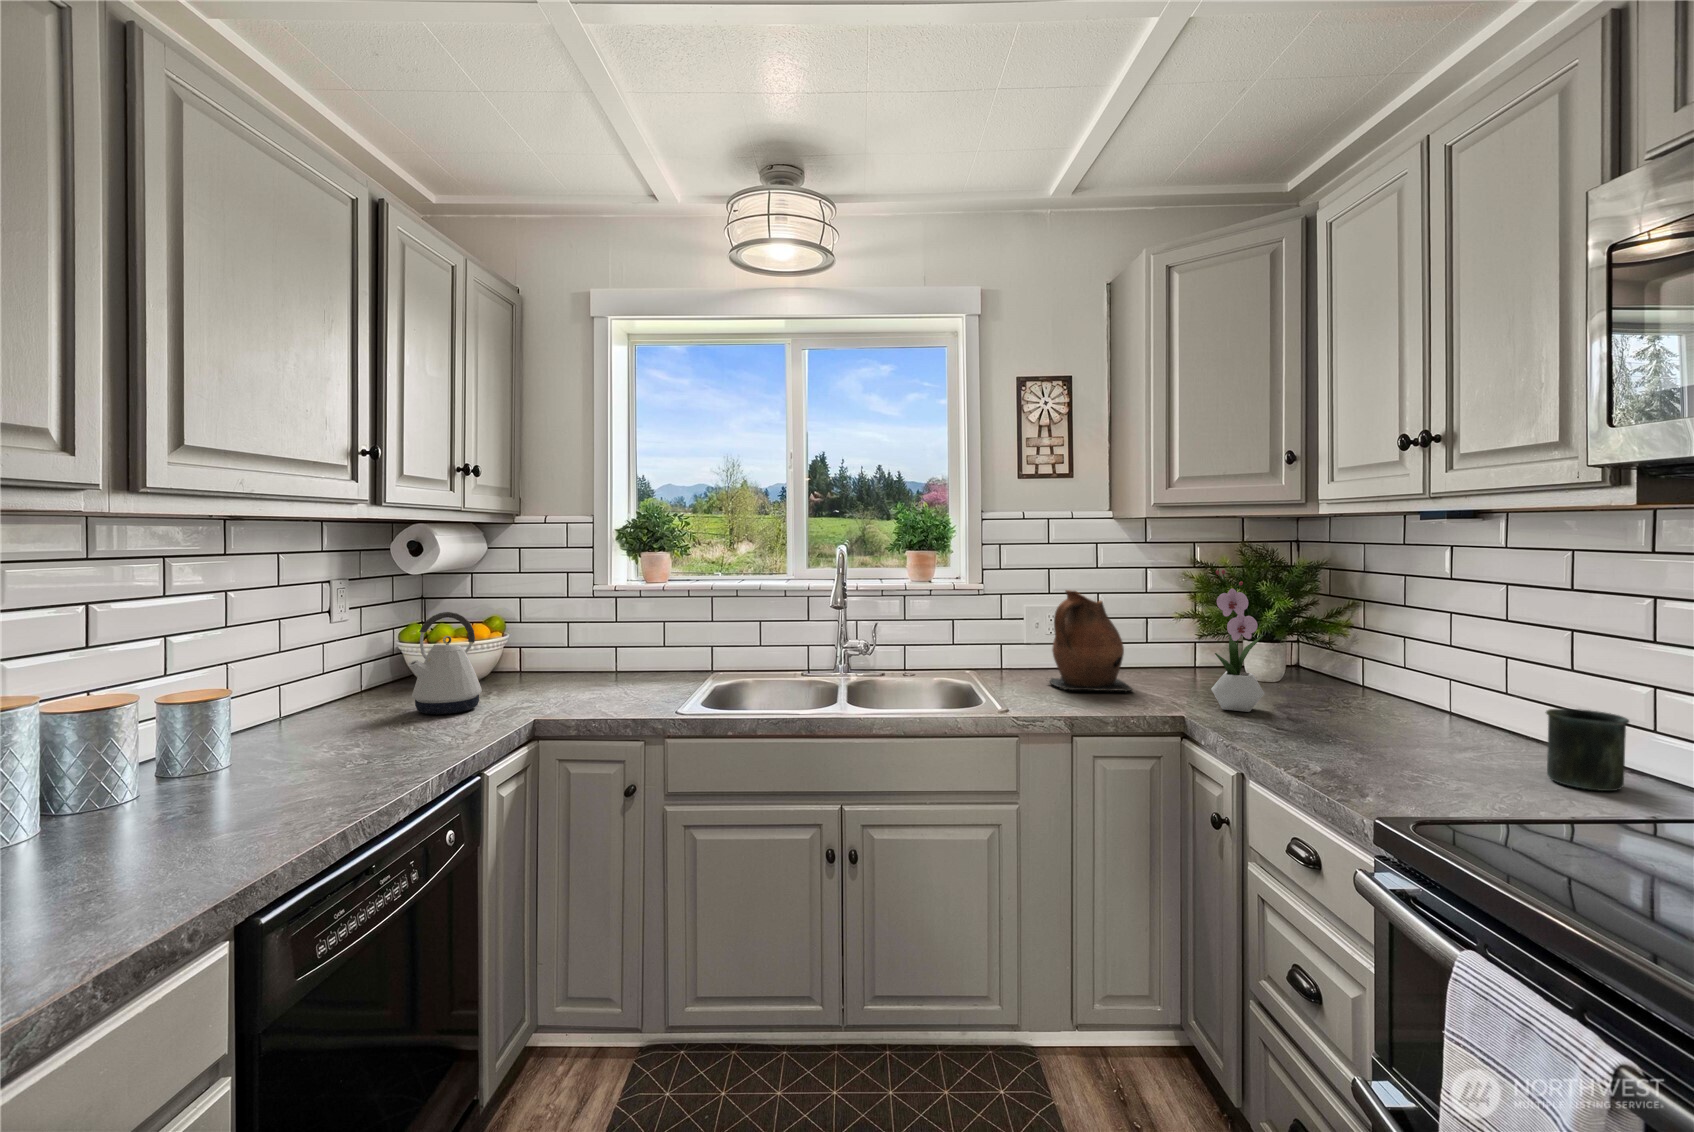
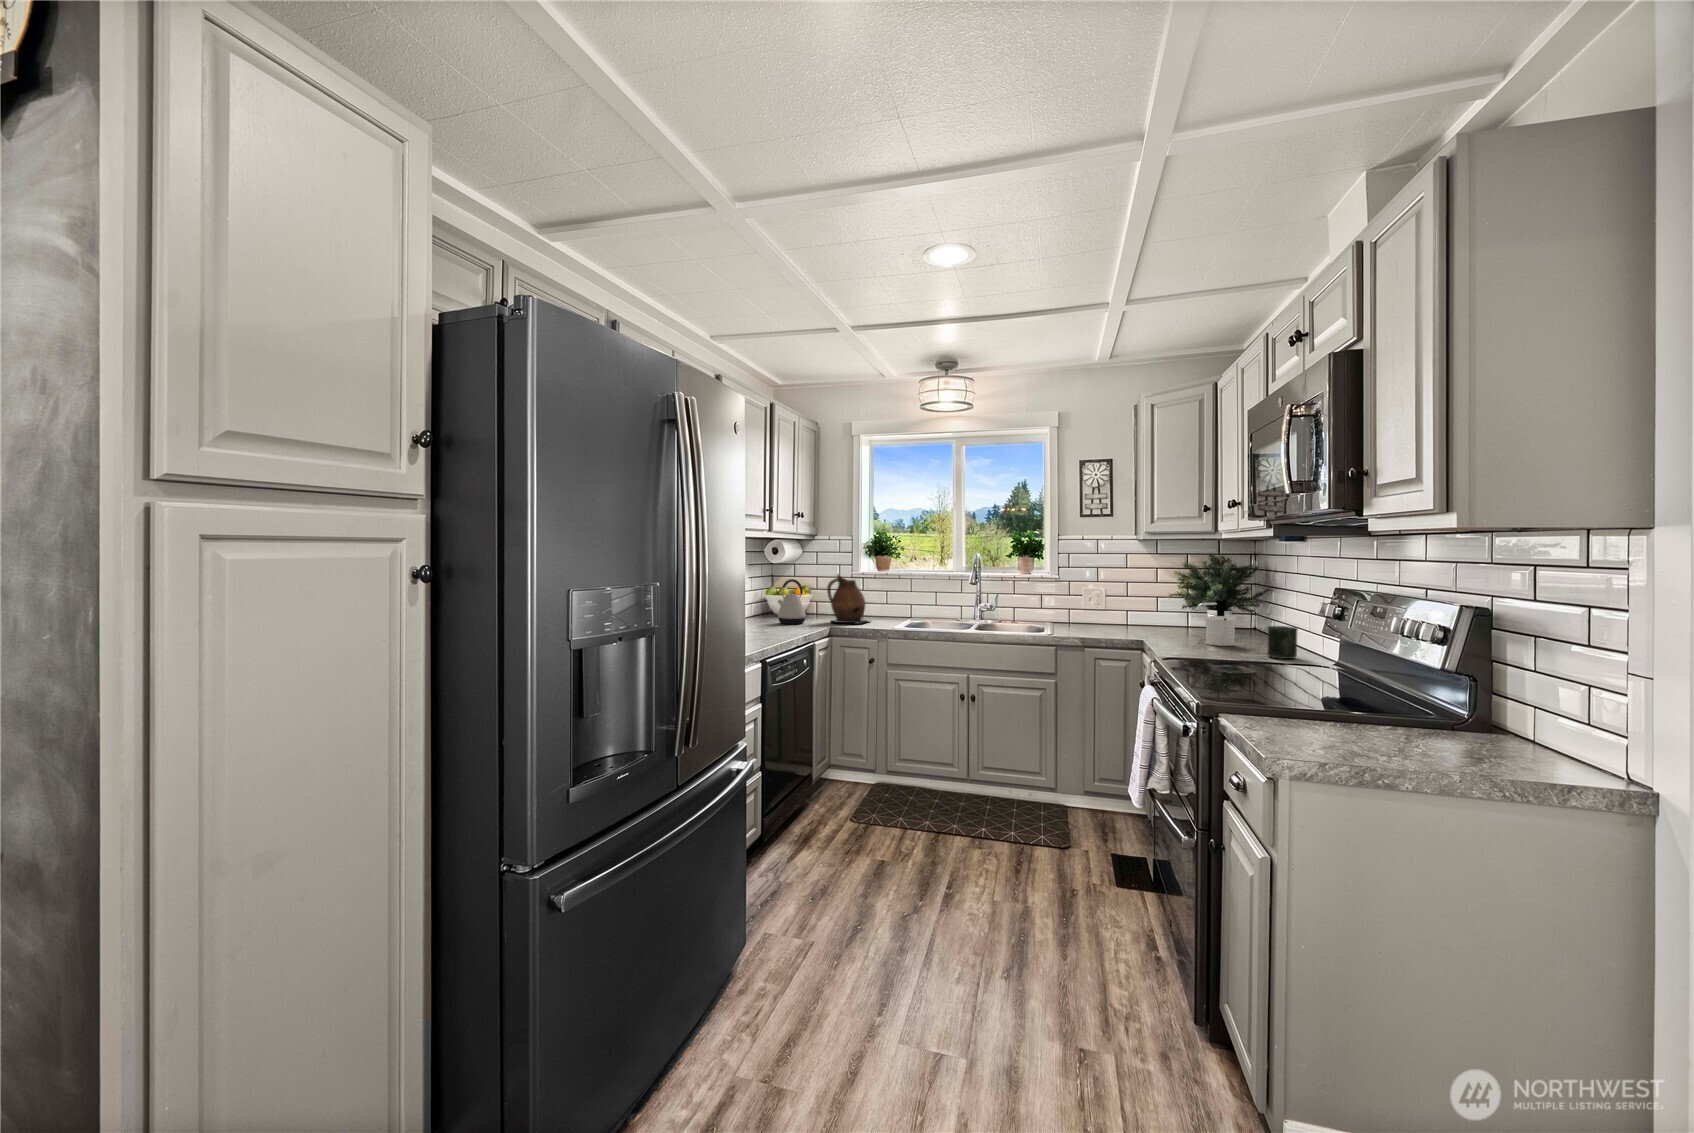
flower arrangement: present [1211,570,1265,712] -> none [1159,566,1190,638]
ceramic pitcher: present [1049,590,1133,692] -> present [827,574,867,624]
soap dispenser: none [1329,641,1398,738] -> present [1196,600,1236,646]

